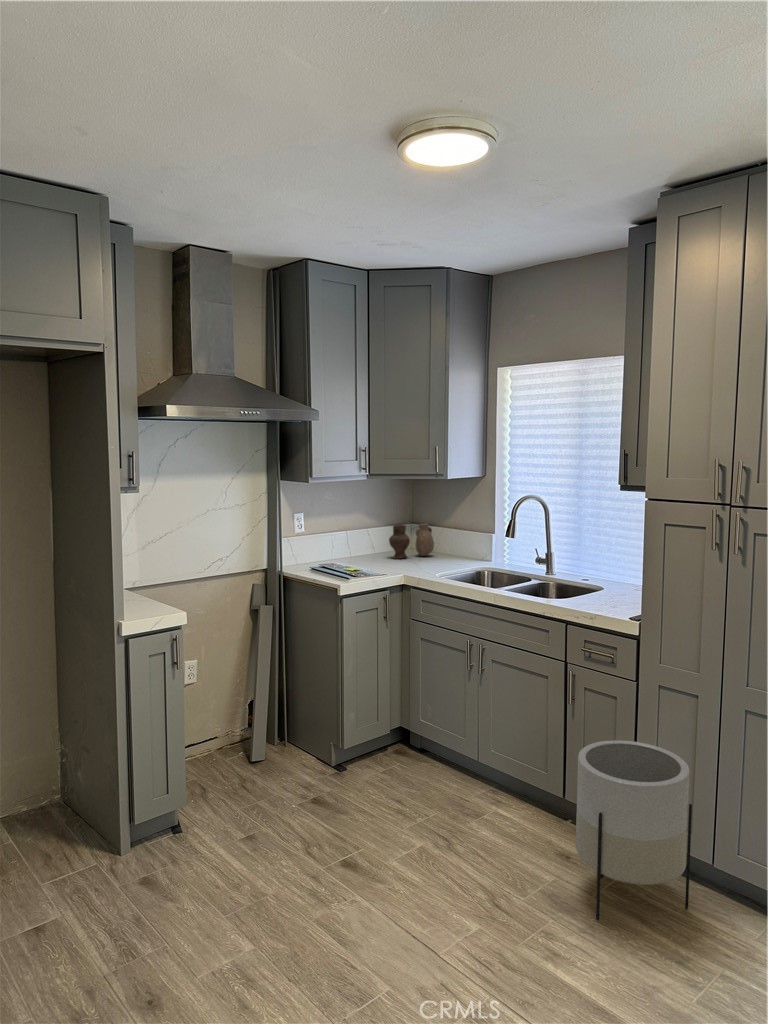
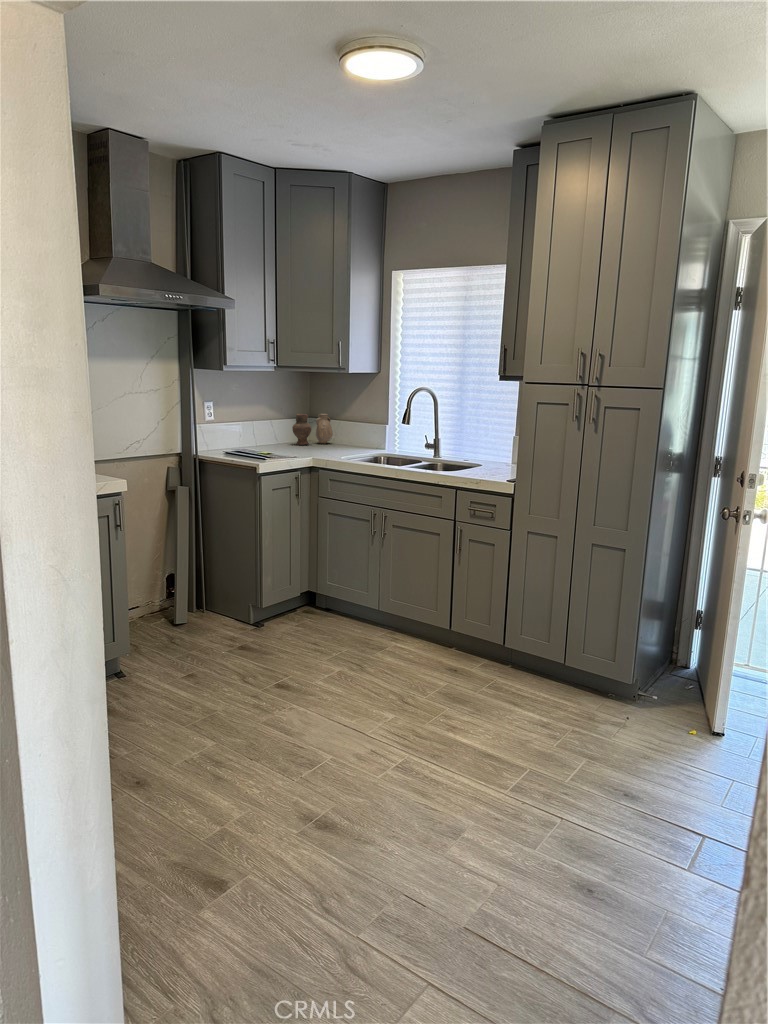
planter: present [576,740,692,920] -> none [465,576,553,707]

